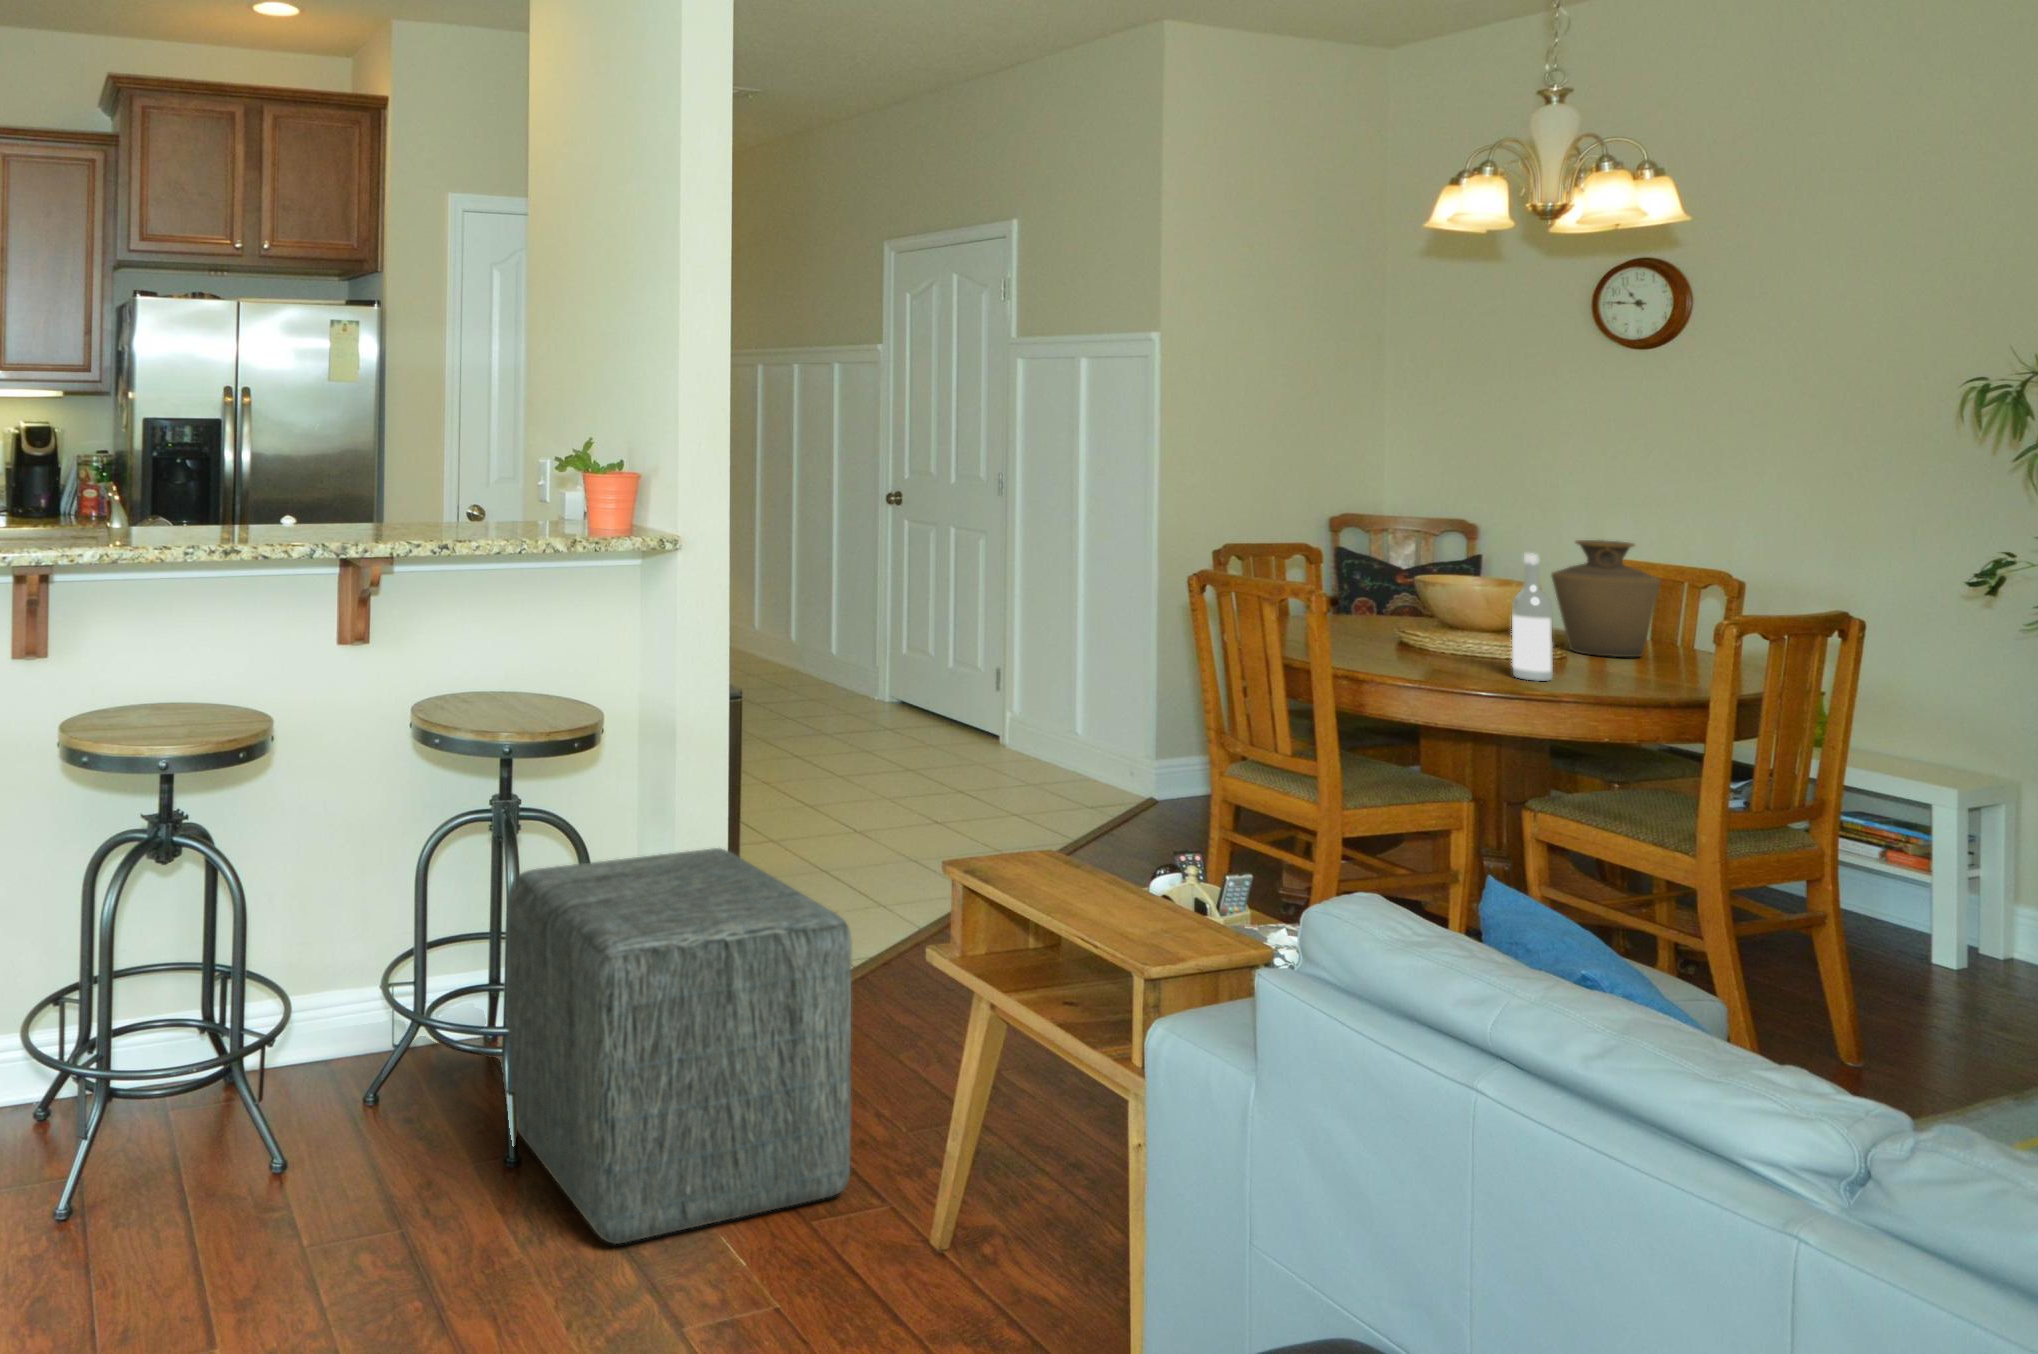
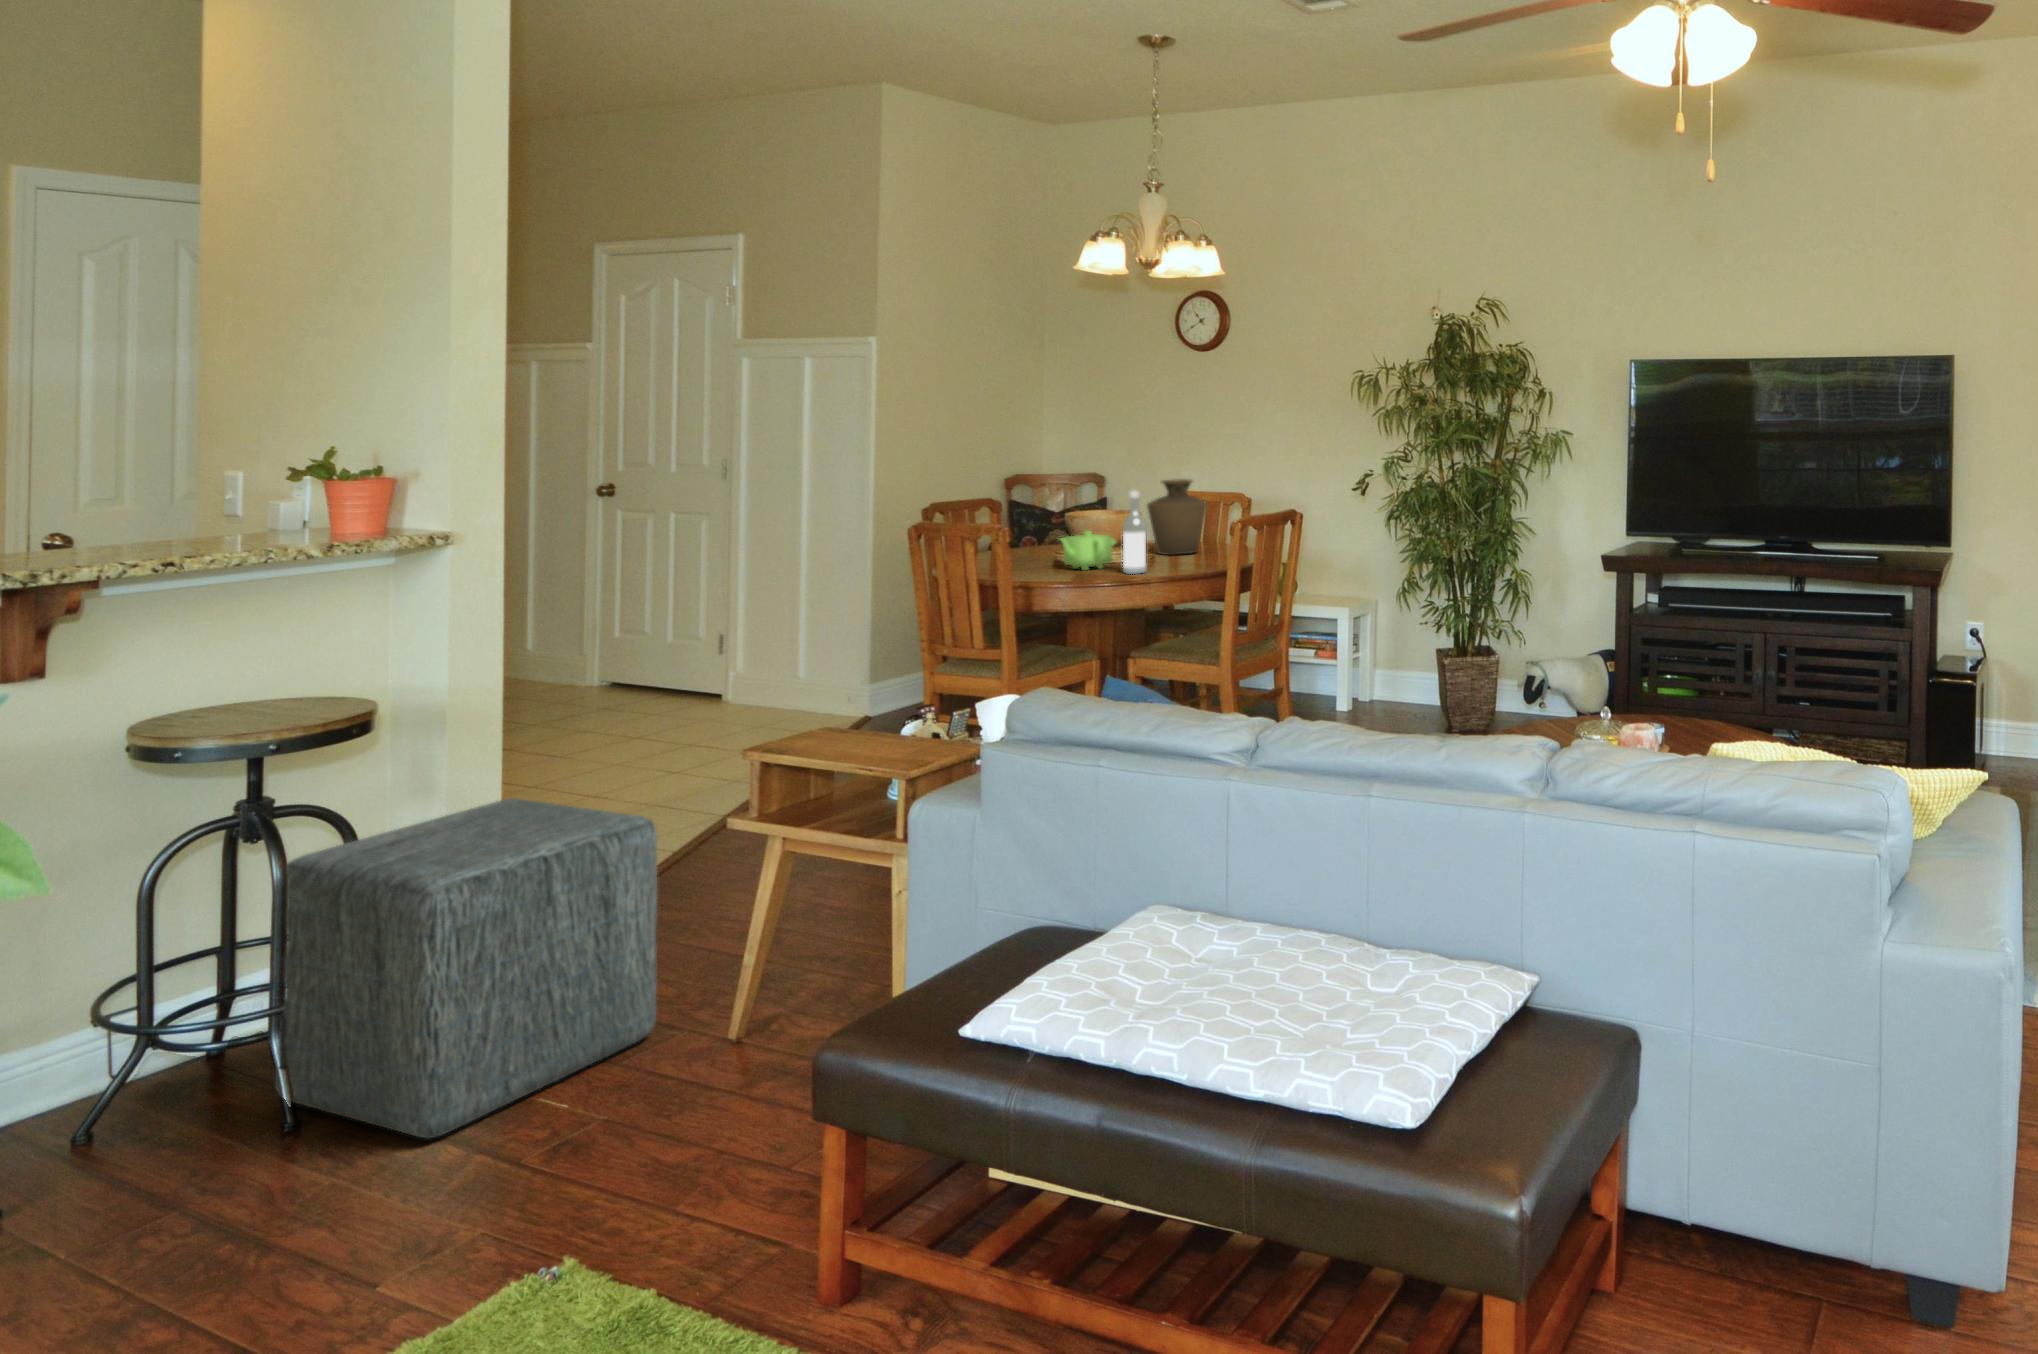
teapot: none [1403,606,1501,664] -> present [1060,531,1116,570]

